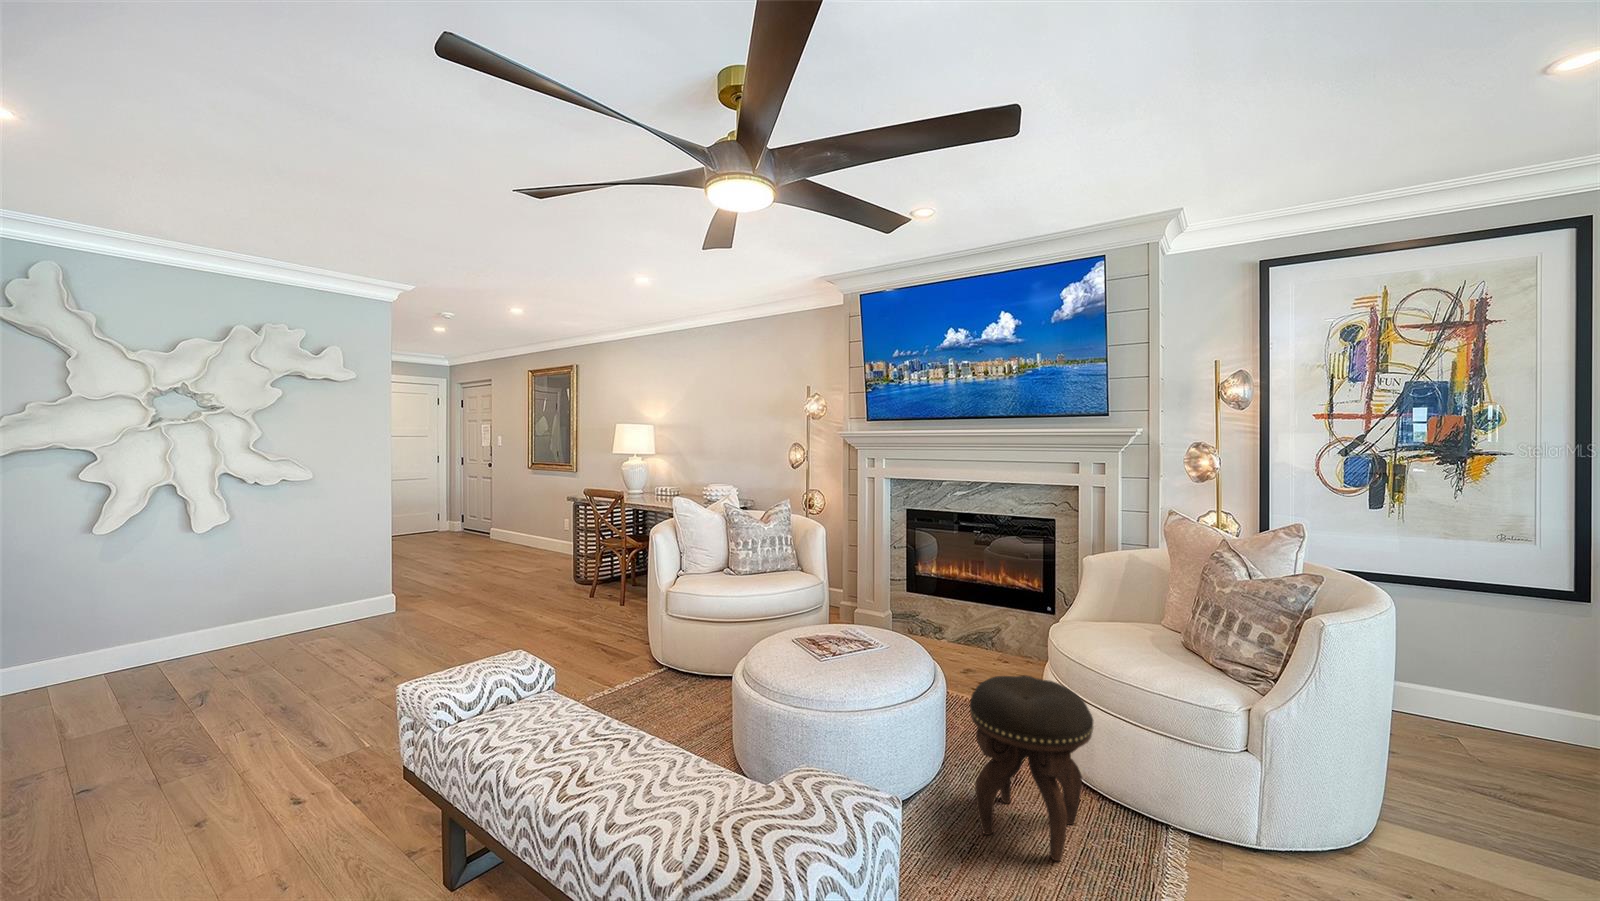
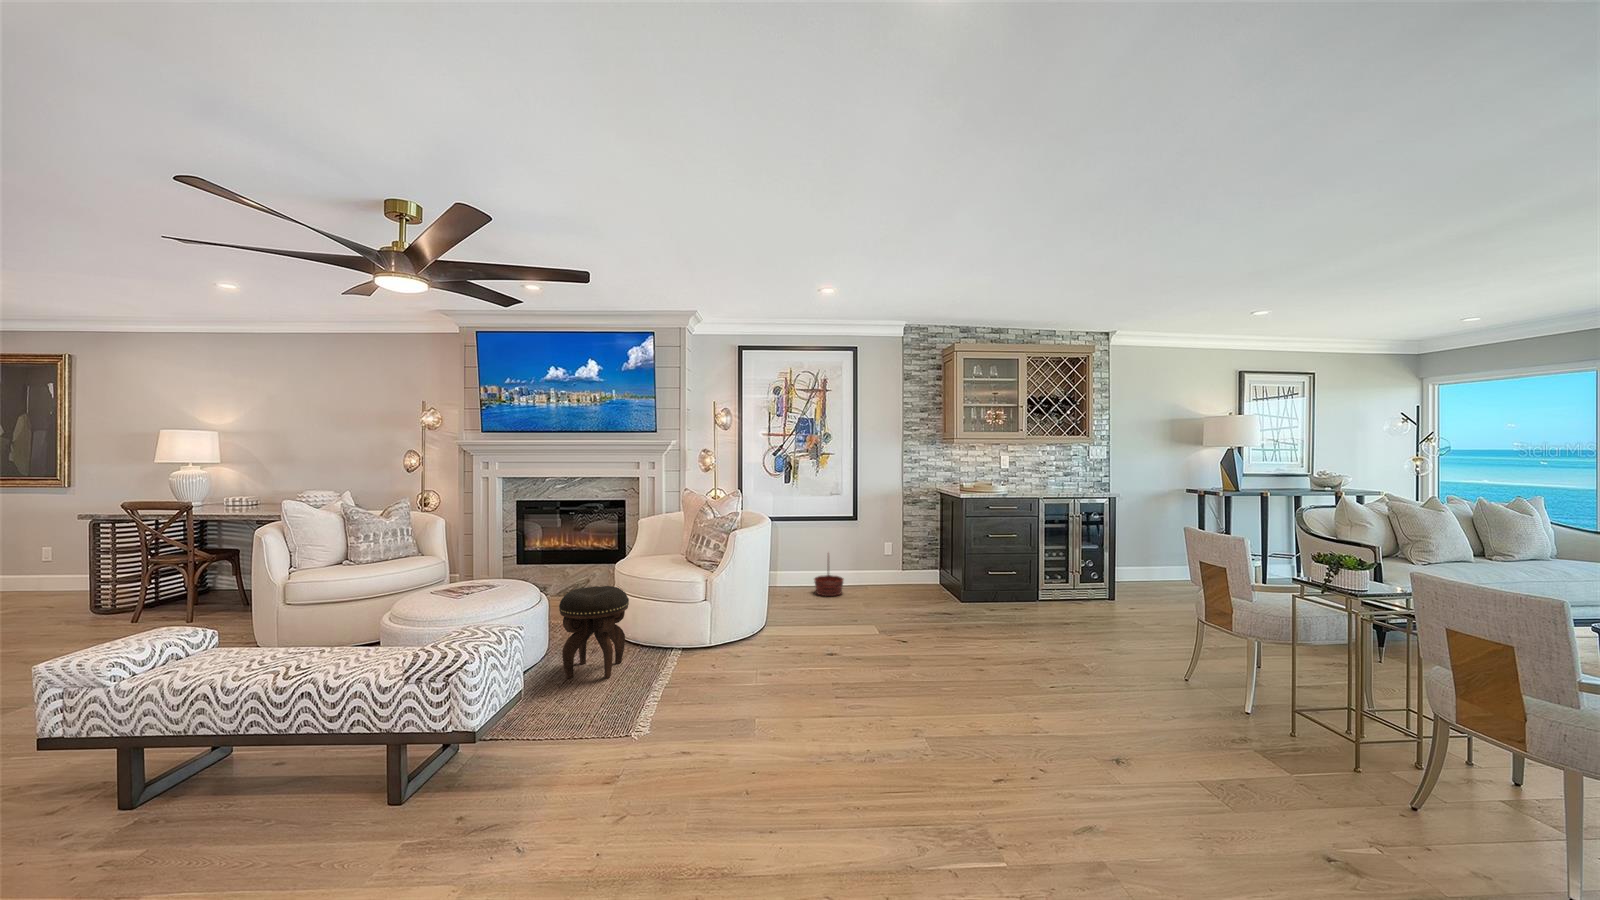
basket: none [1452,658,1550,757] -> present [814,566,844,596]

